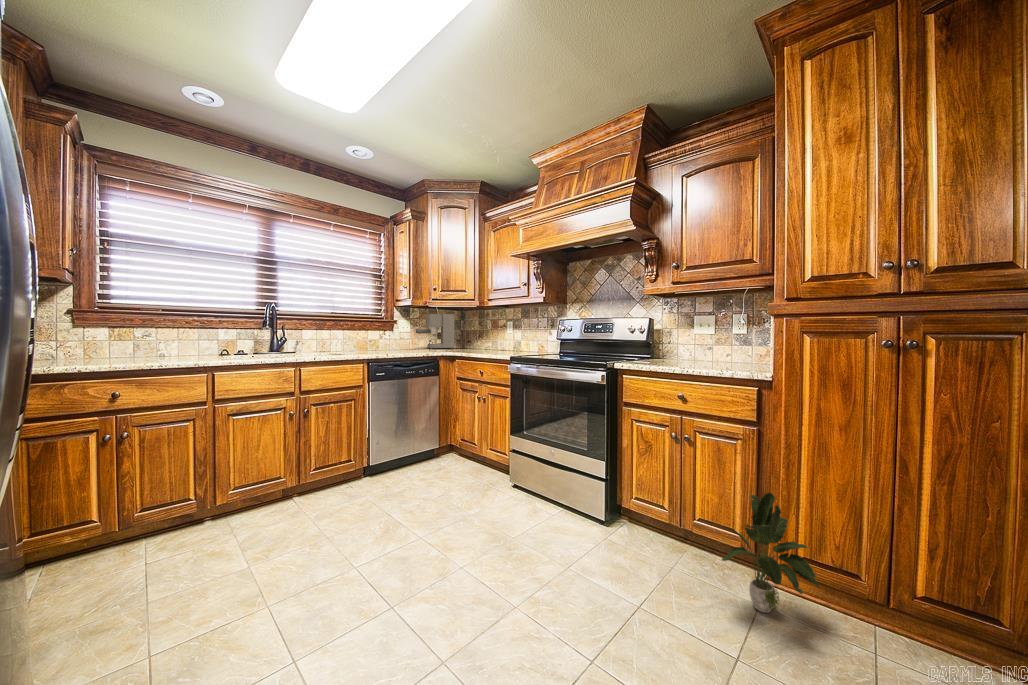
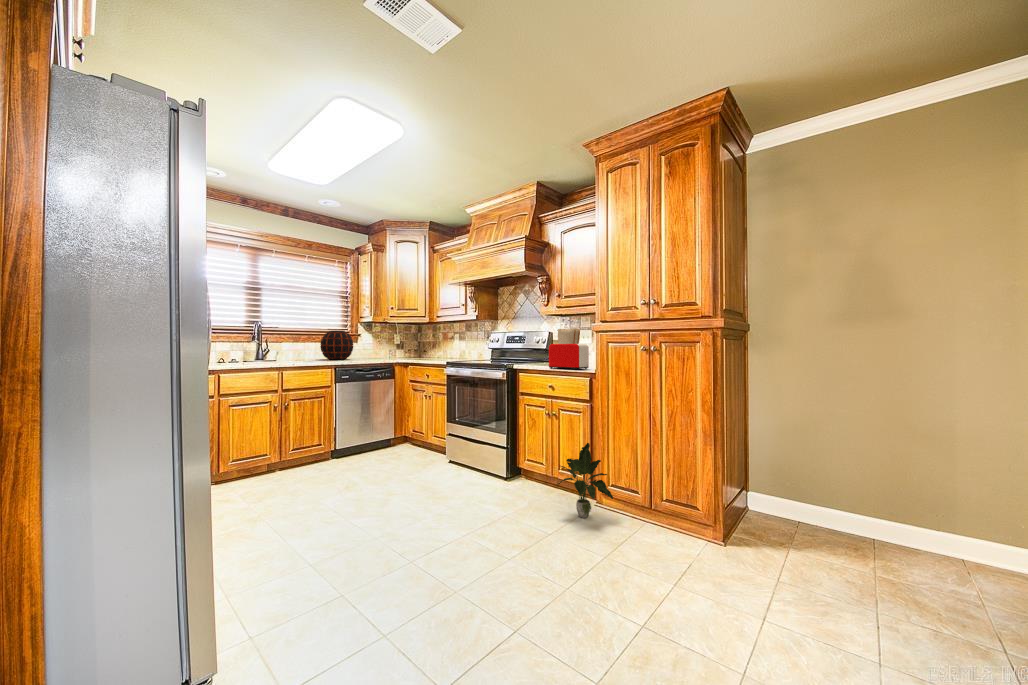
toaster: none [680,312,747,374] -> present [549,329,589,370]
coffee maker: present [416,314,454,349] -> none [377,328,411,357]
decorative vase: none [349,316,388,352] -> present [320,331,353,360]

